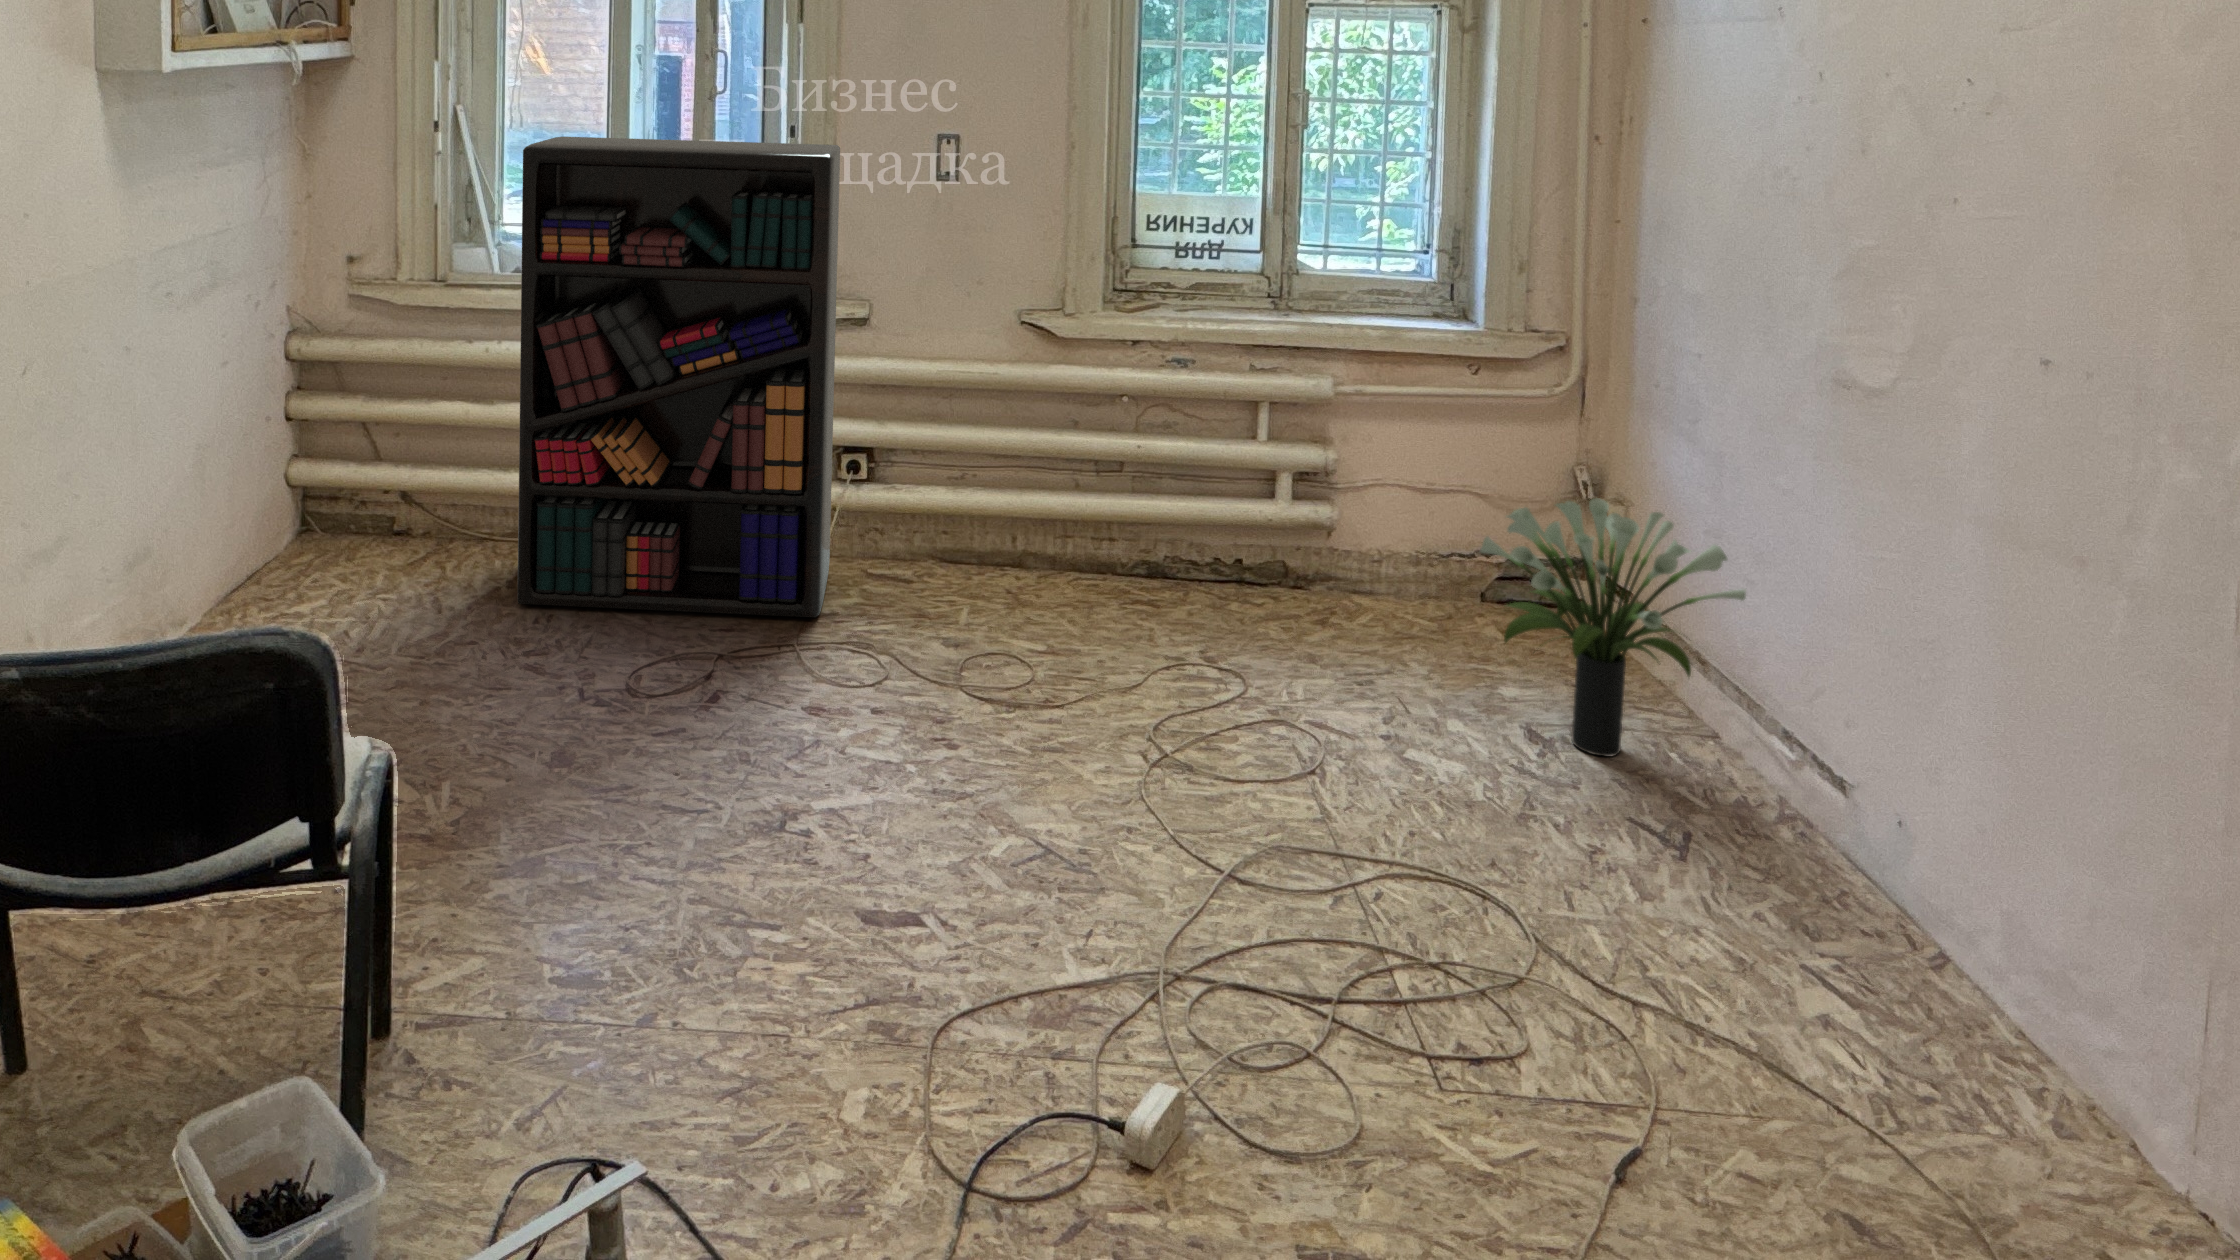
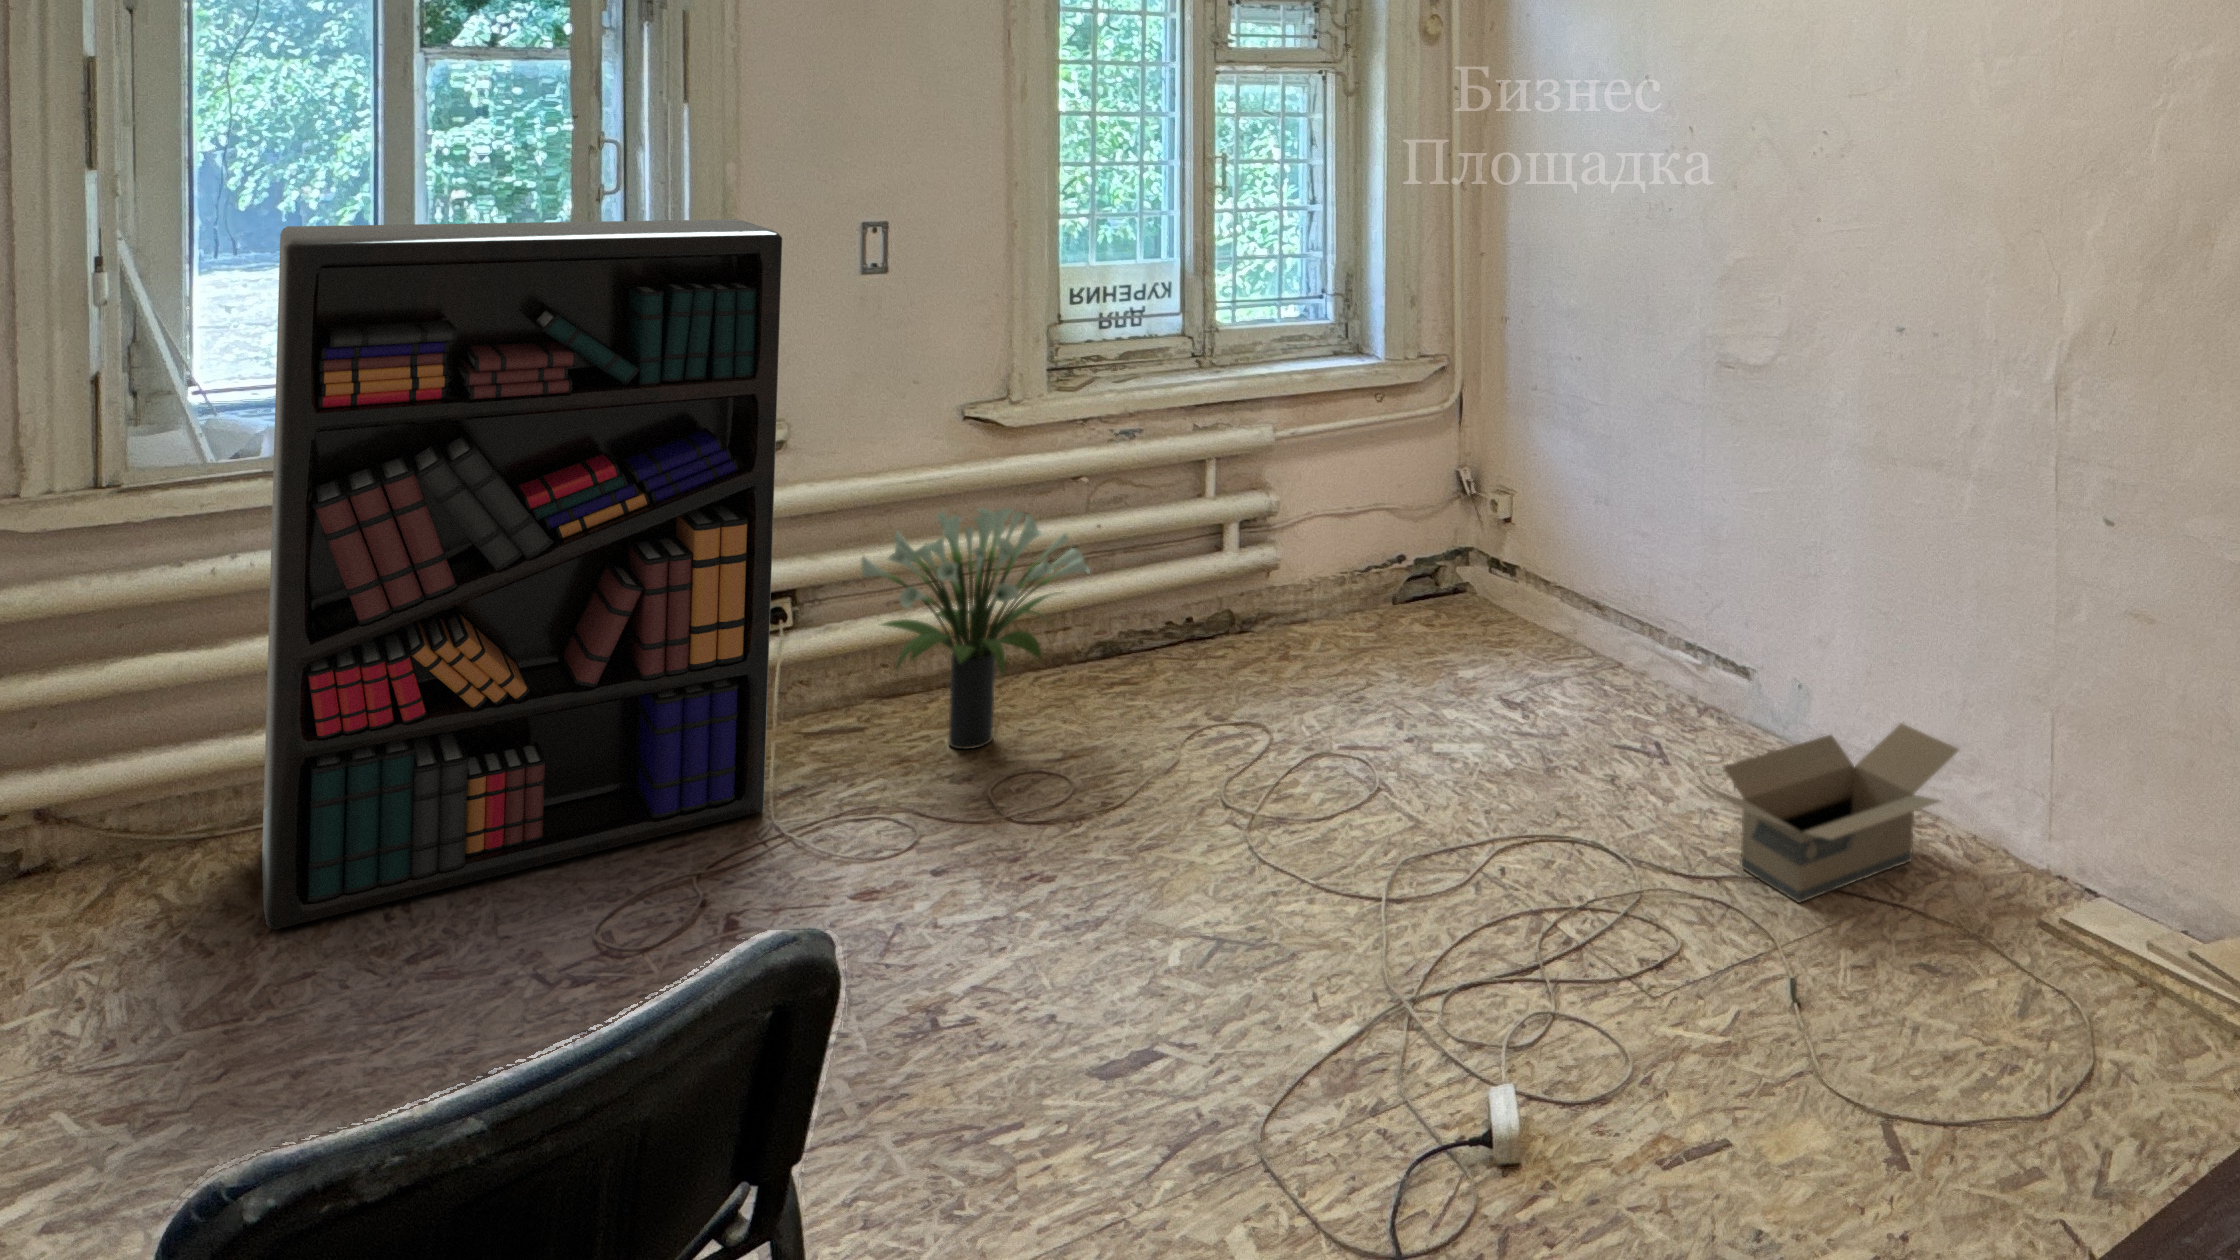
potted plant: present [1480,498,1746,757] -> present [861,508,1090,749]
cardboard box: none [1598,875,2086,1110] -> present [1704,724,1958,903]

